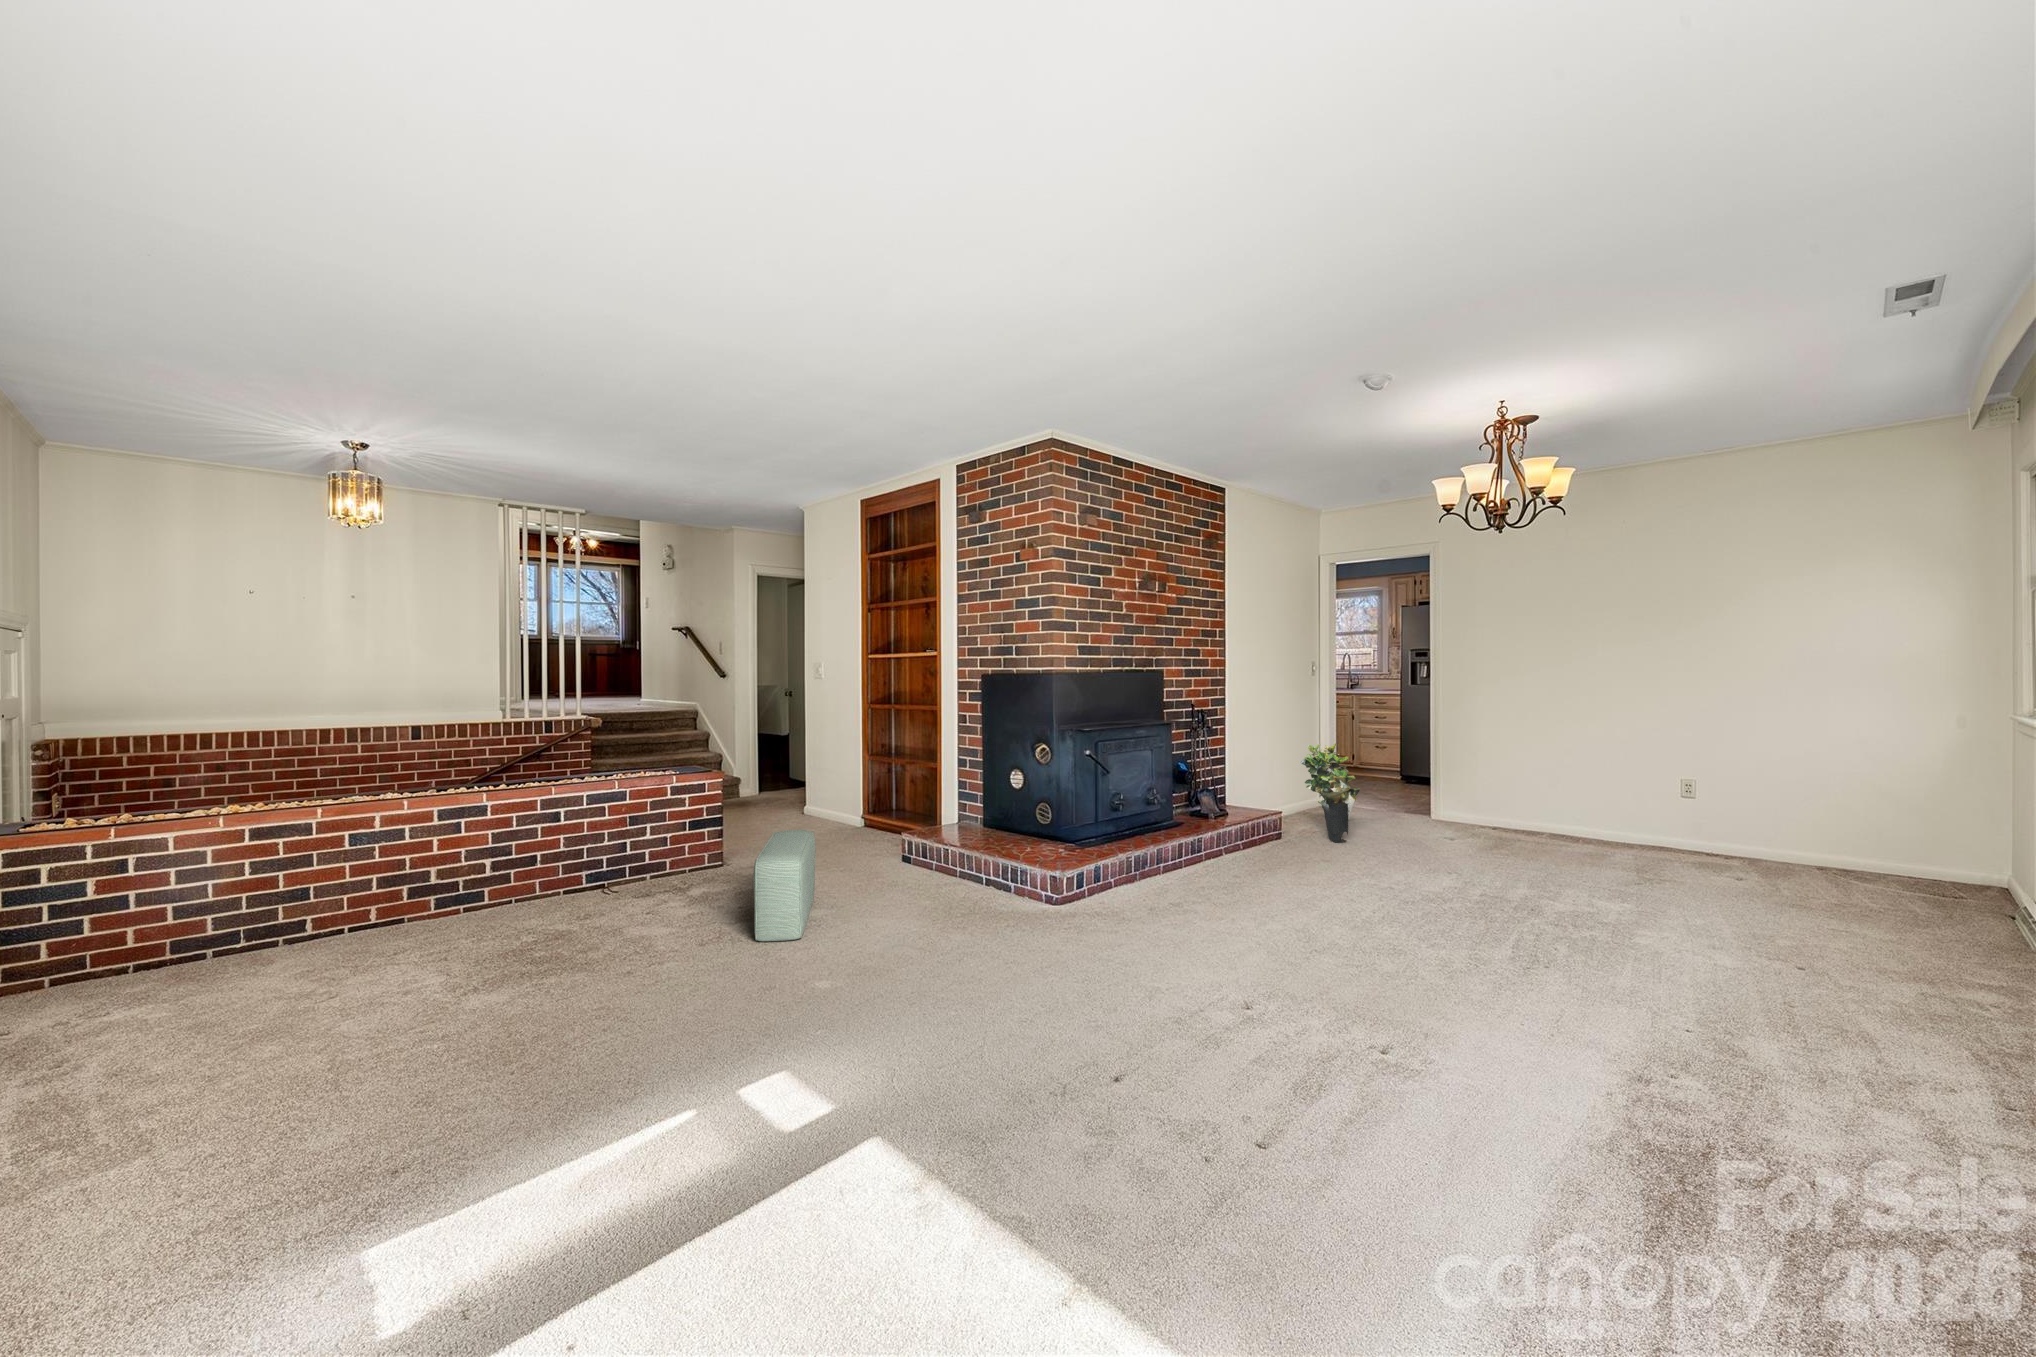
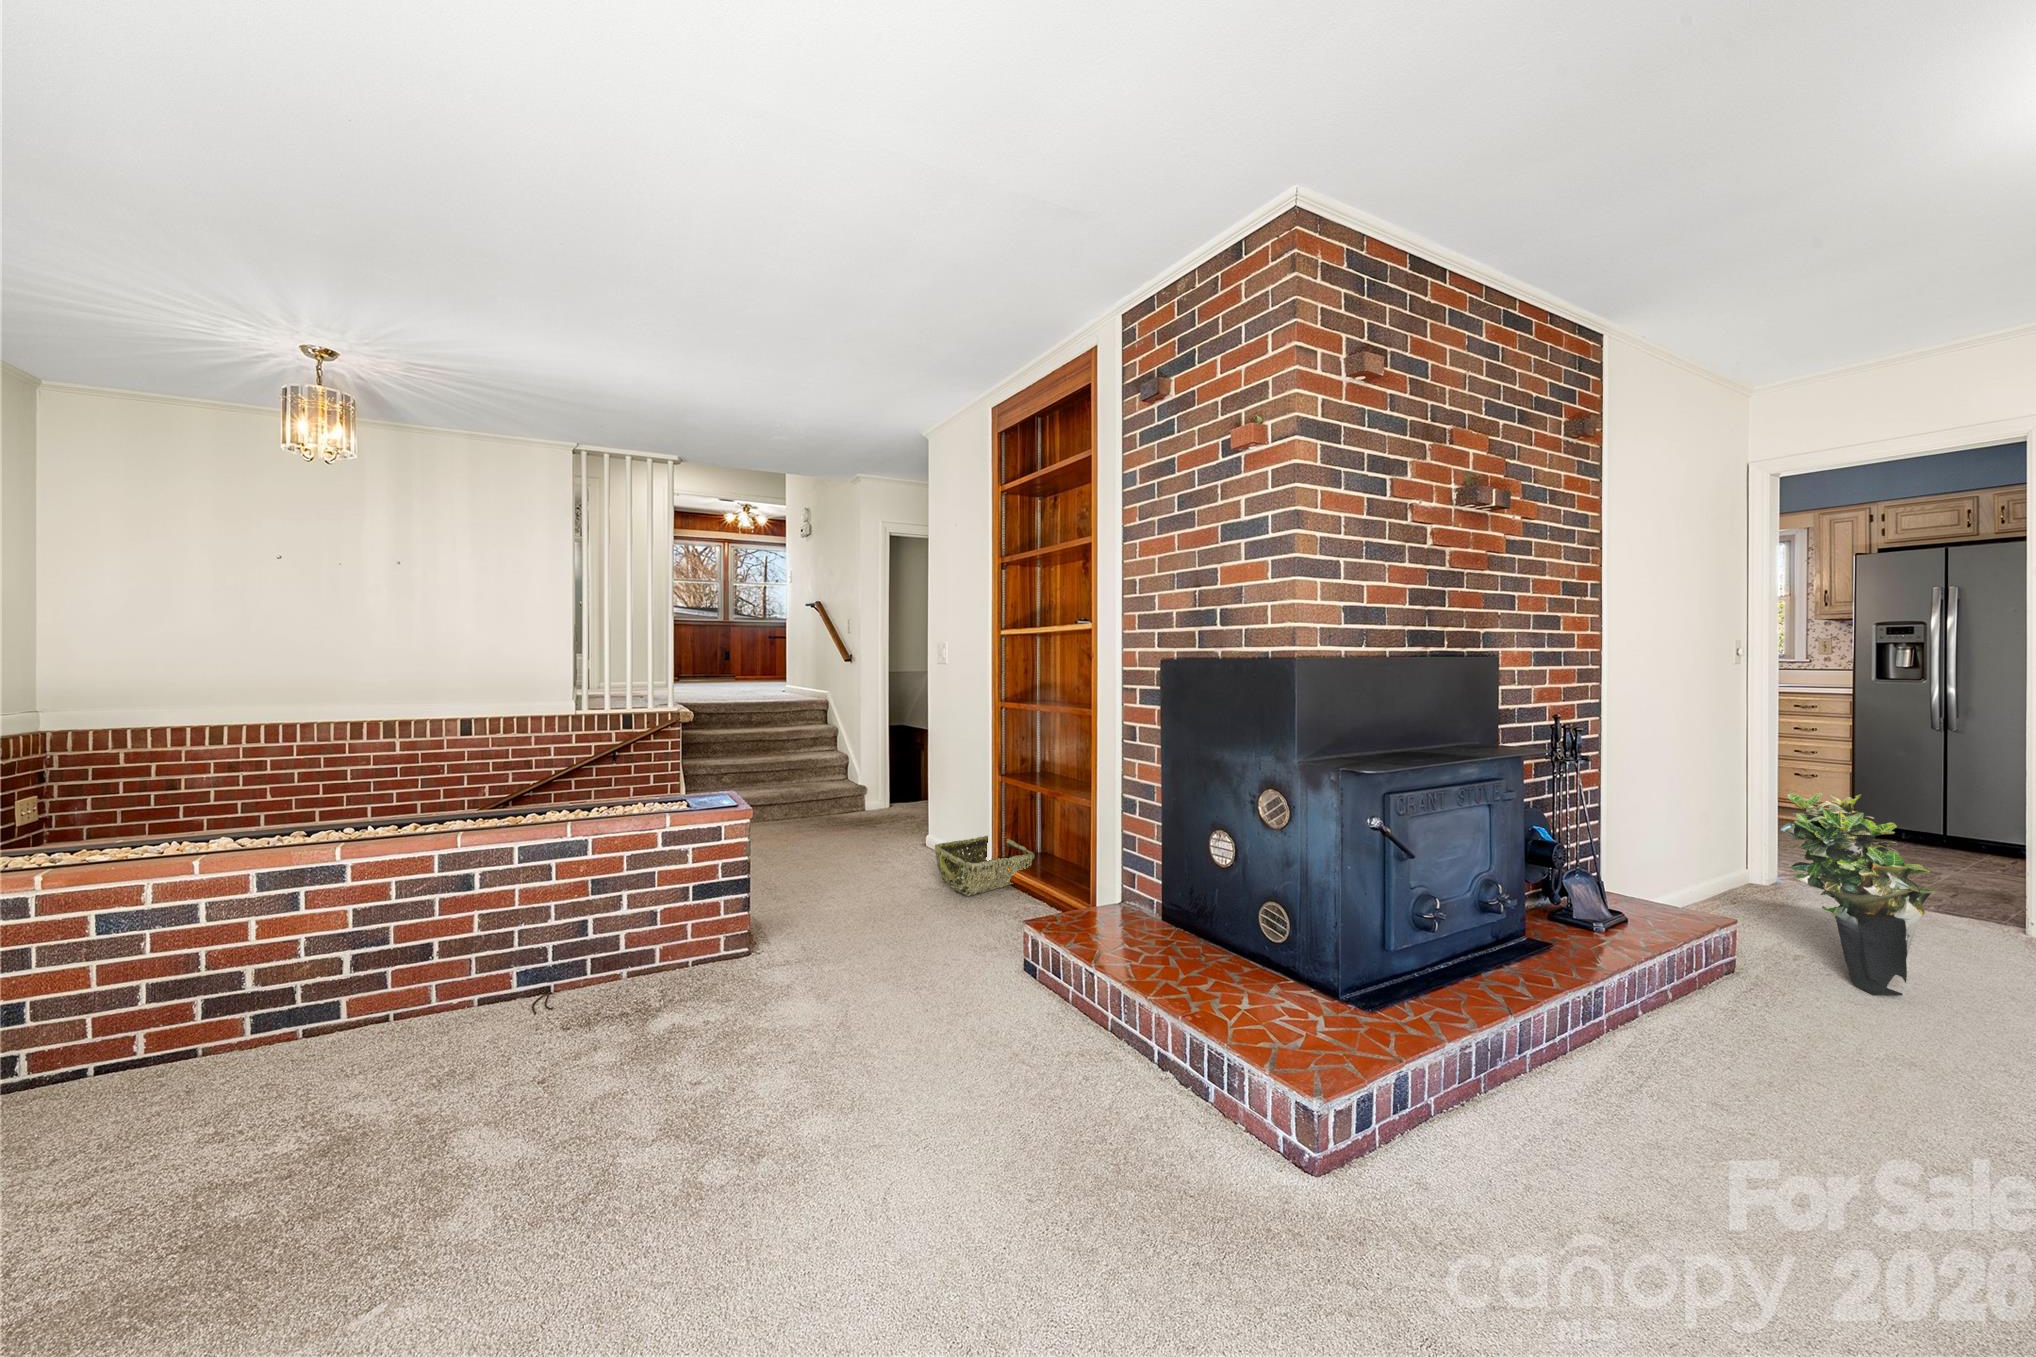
woven basket: none [825,797,893,835] -> present [934,836,1035,896]
pouf: present [753,830,815,941] -> none [617,945,830,1246]

